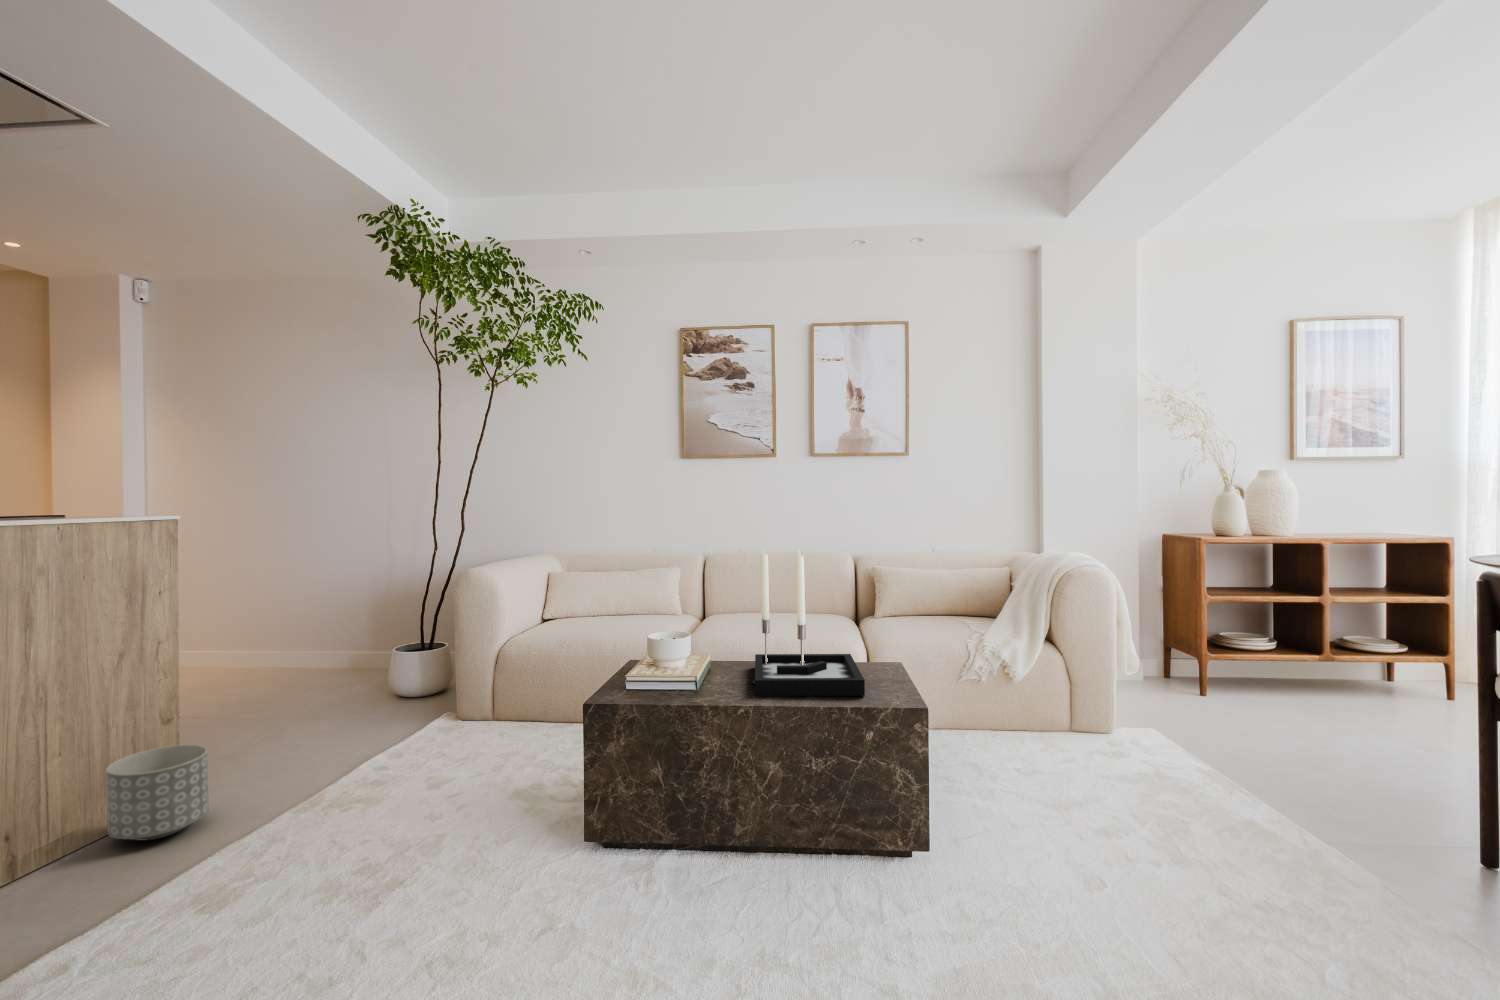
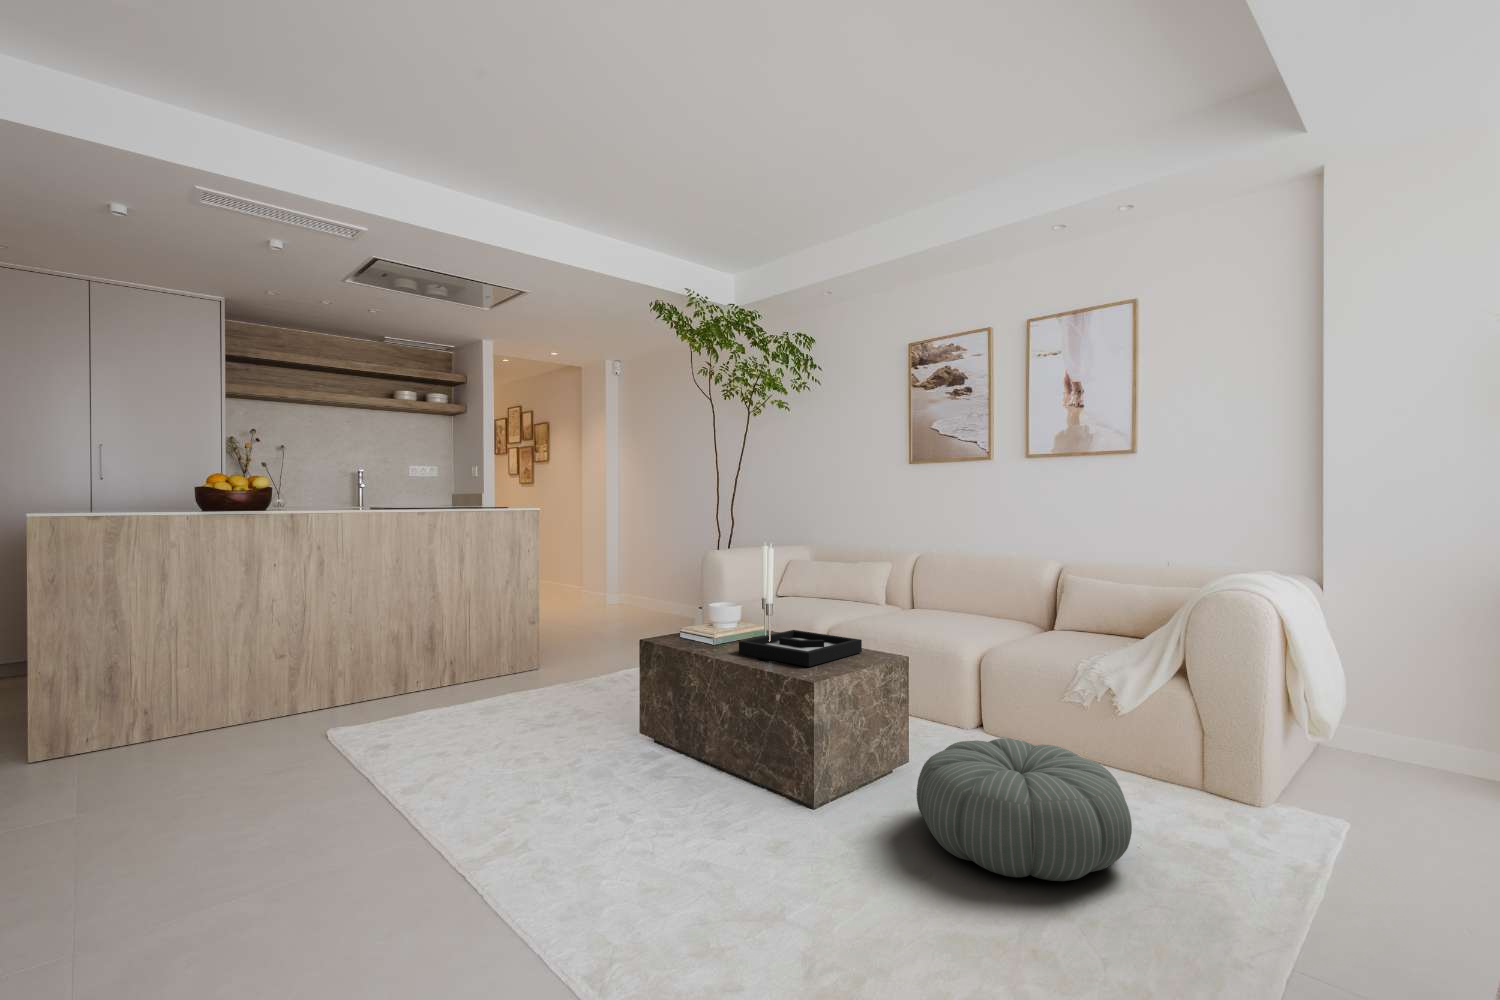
pouf: none [999,724,1209,857] -> present [917,738,1132,881]
planter: present [106,745,209,840] -> none [468,639,515,686]

